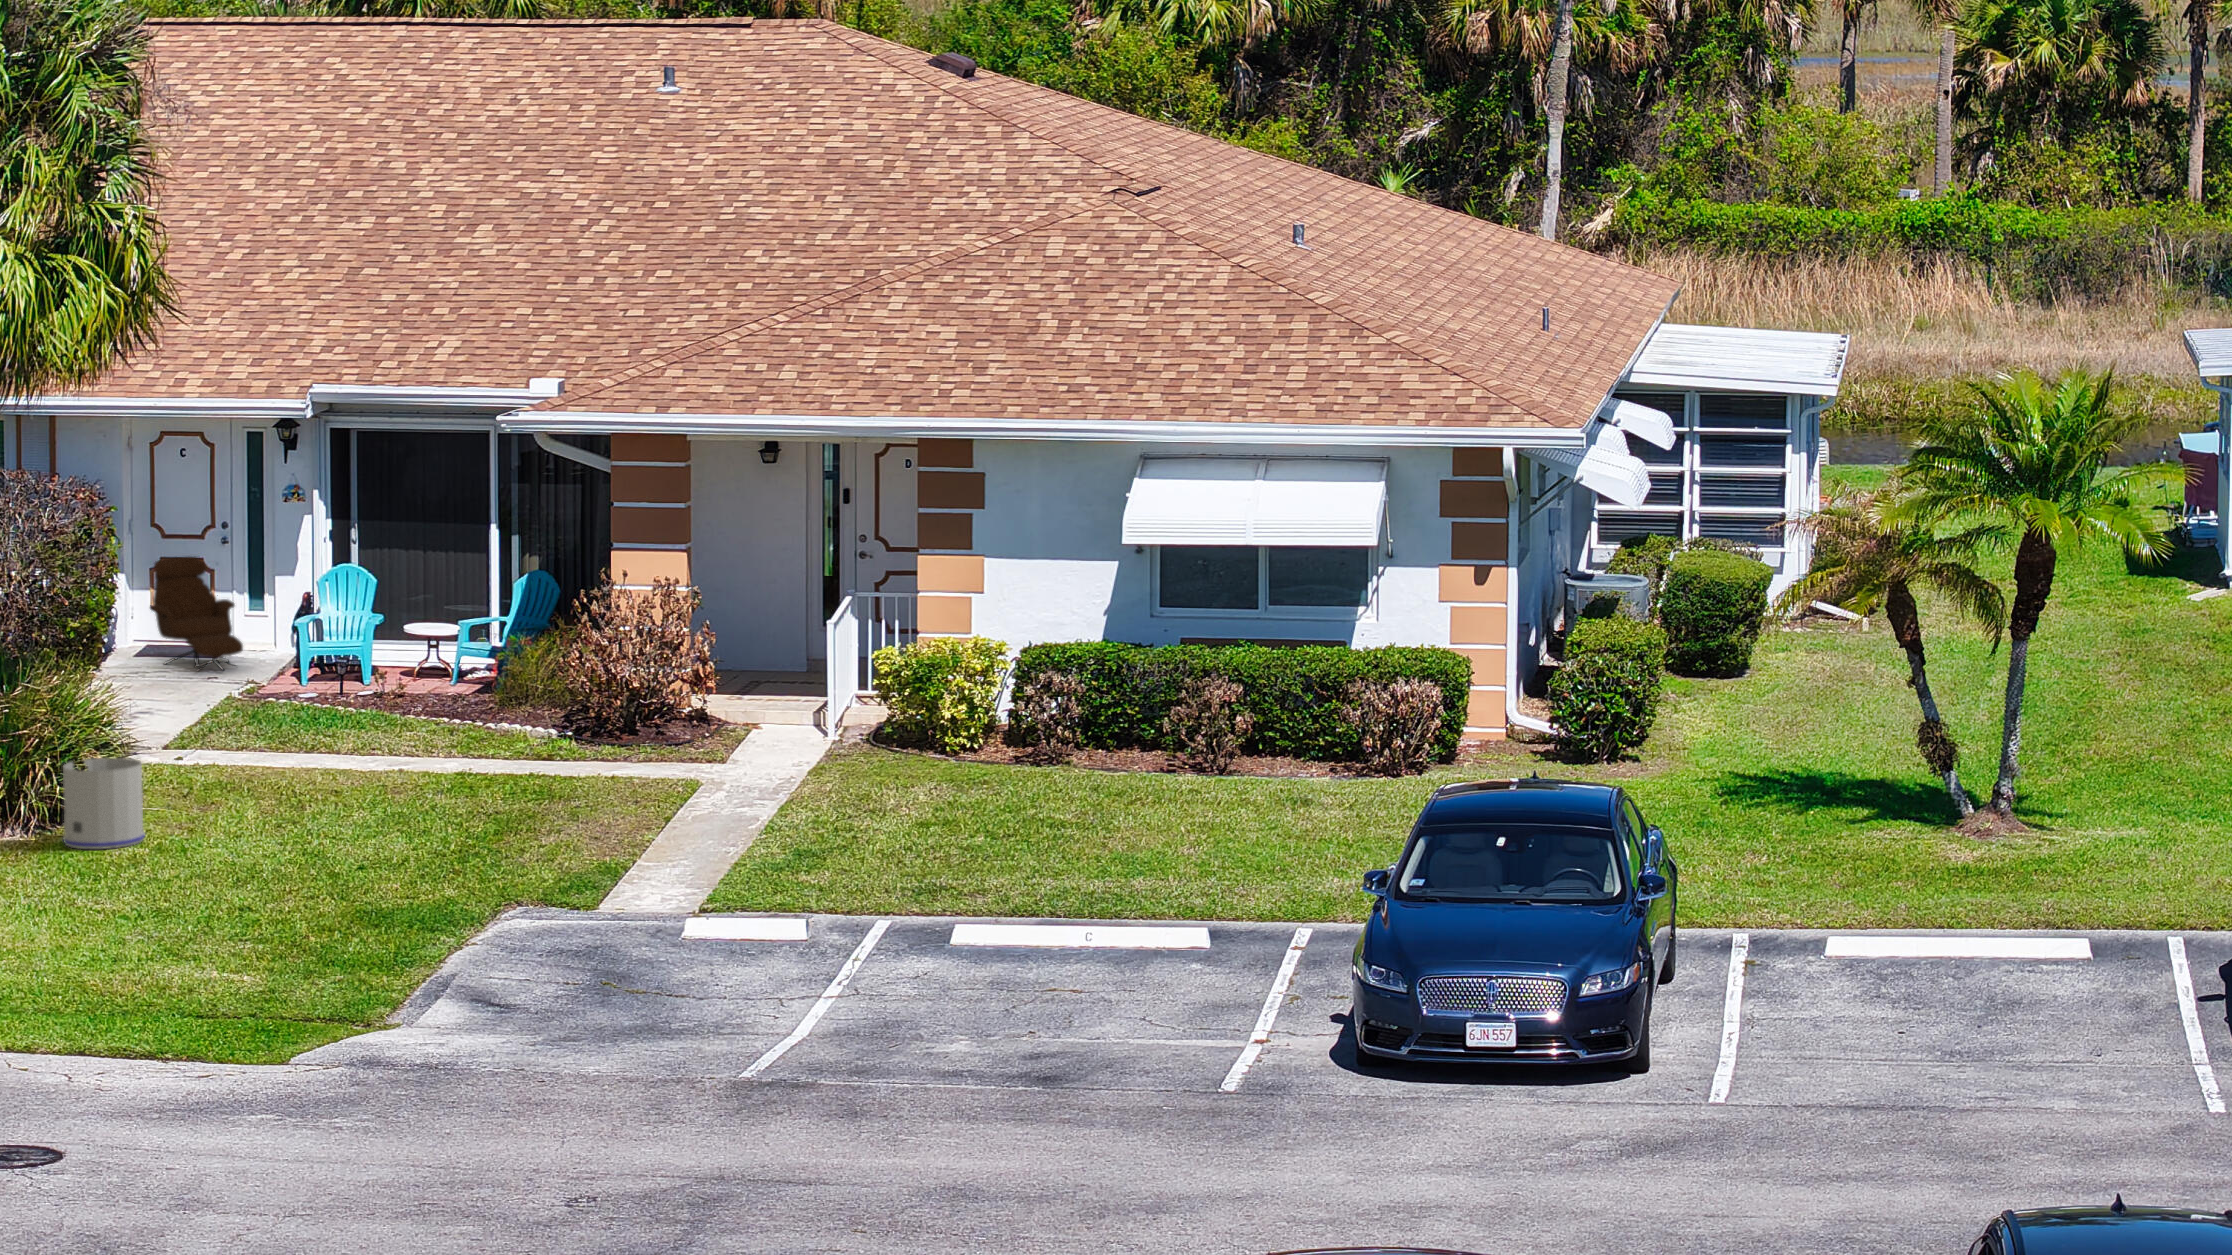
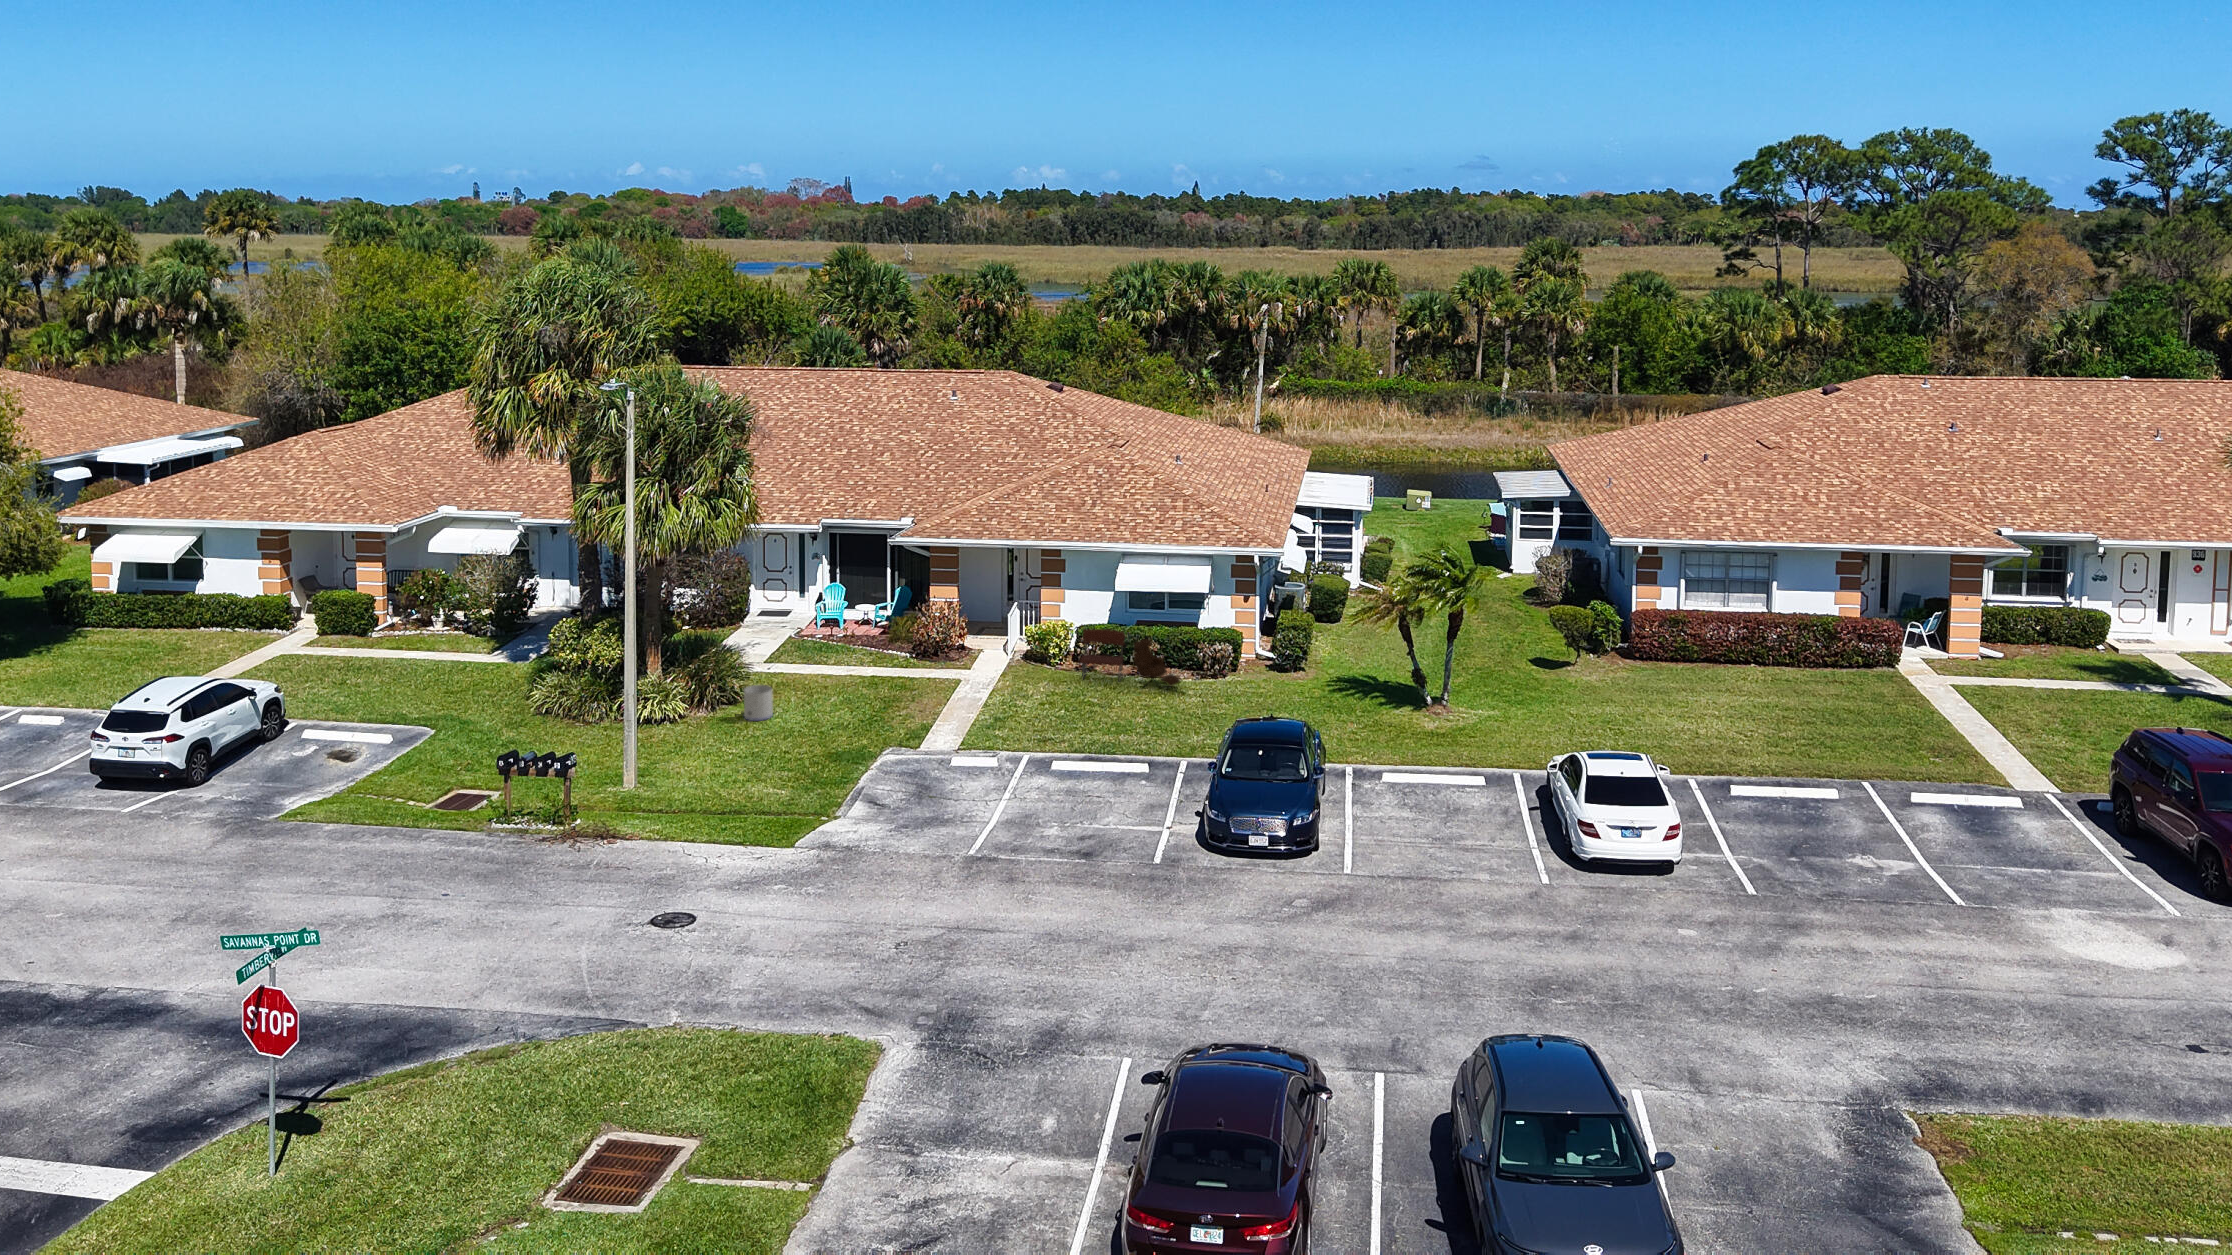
lounge chair: present [150,556,243,670] -> present [1134,639,1180,690]
bench: none [1005,641,1132,782] -> present [1080,629,1125,681]

